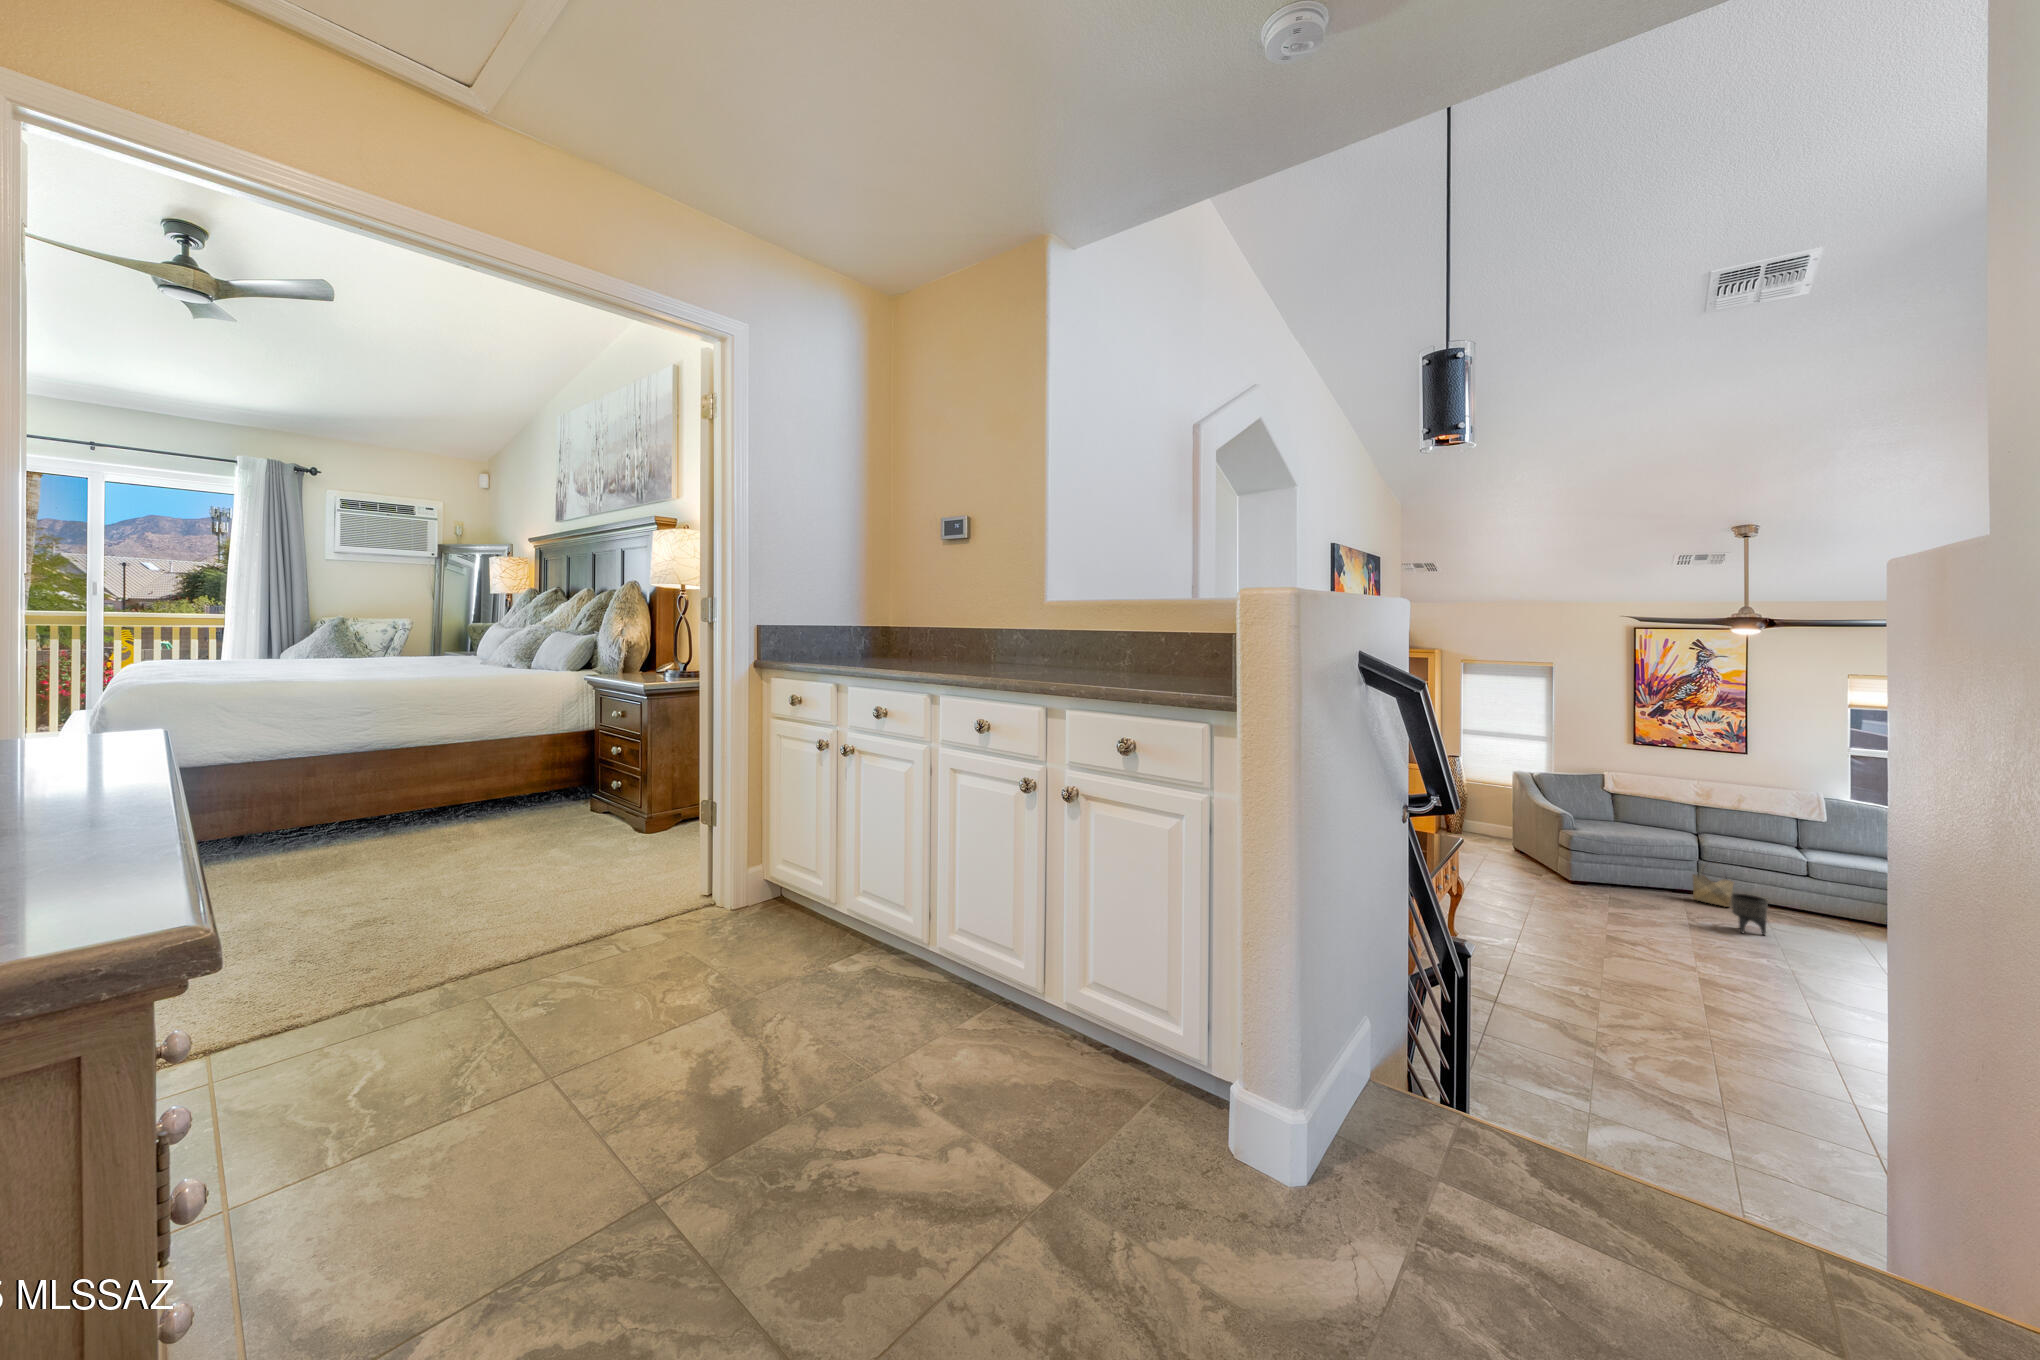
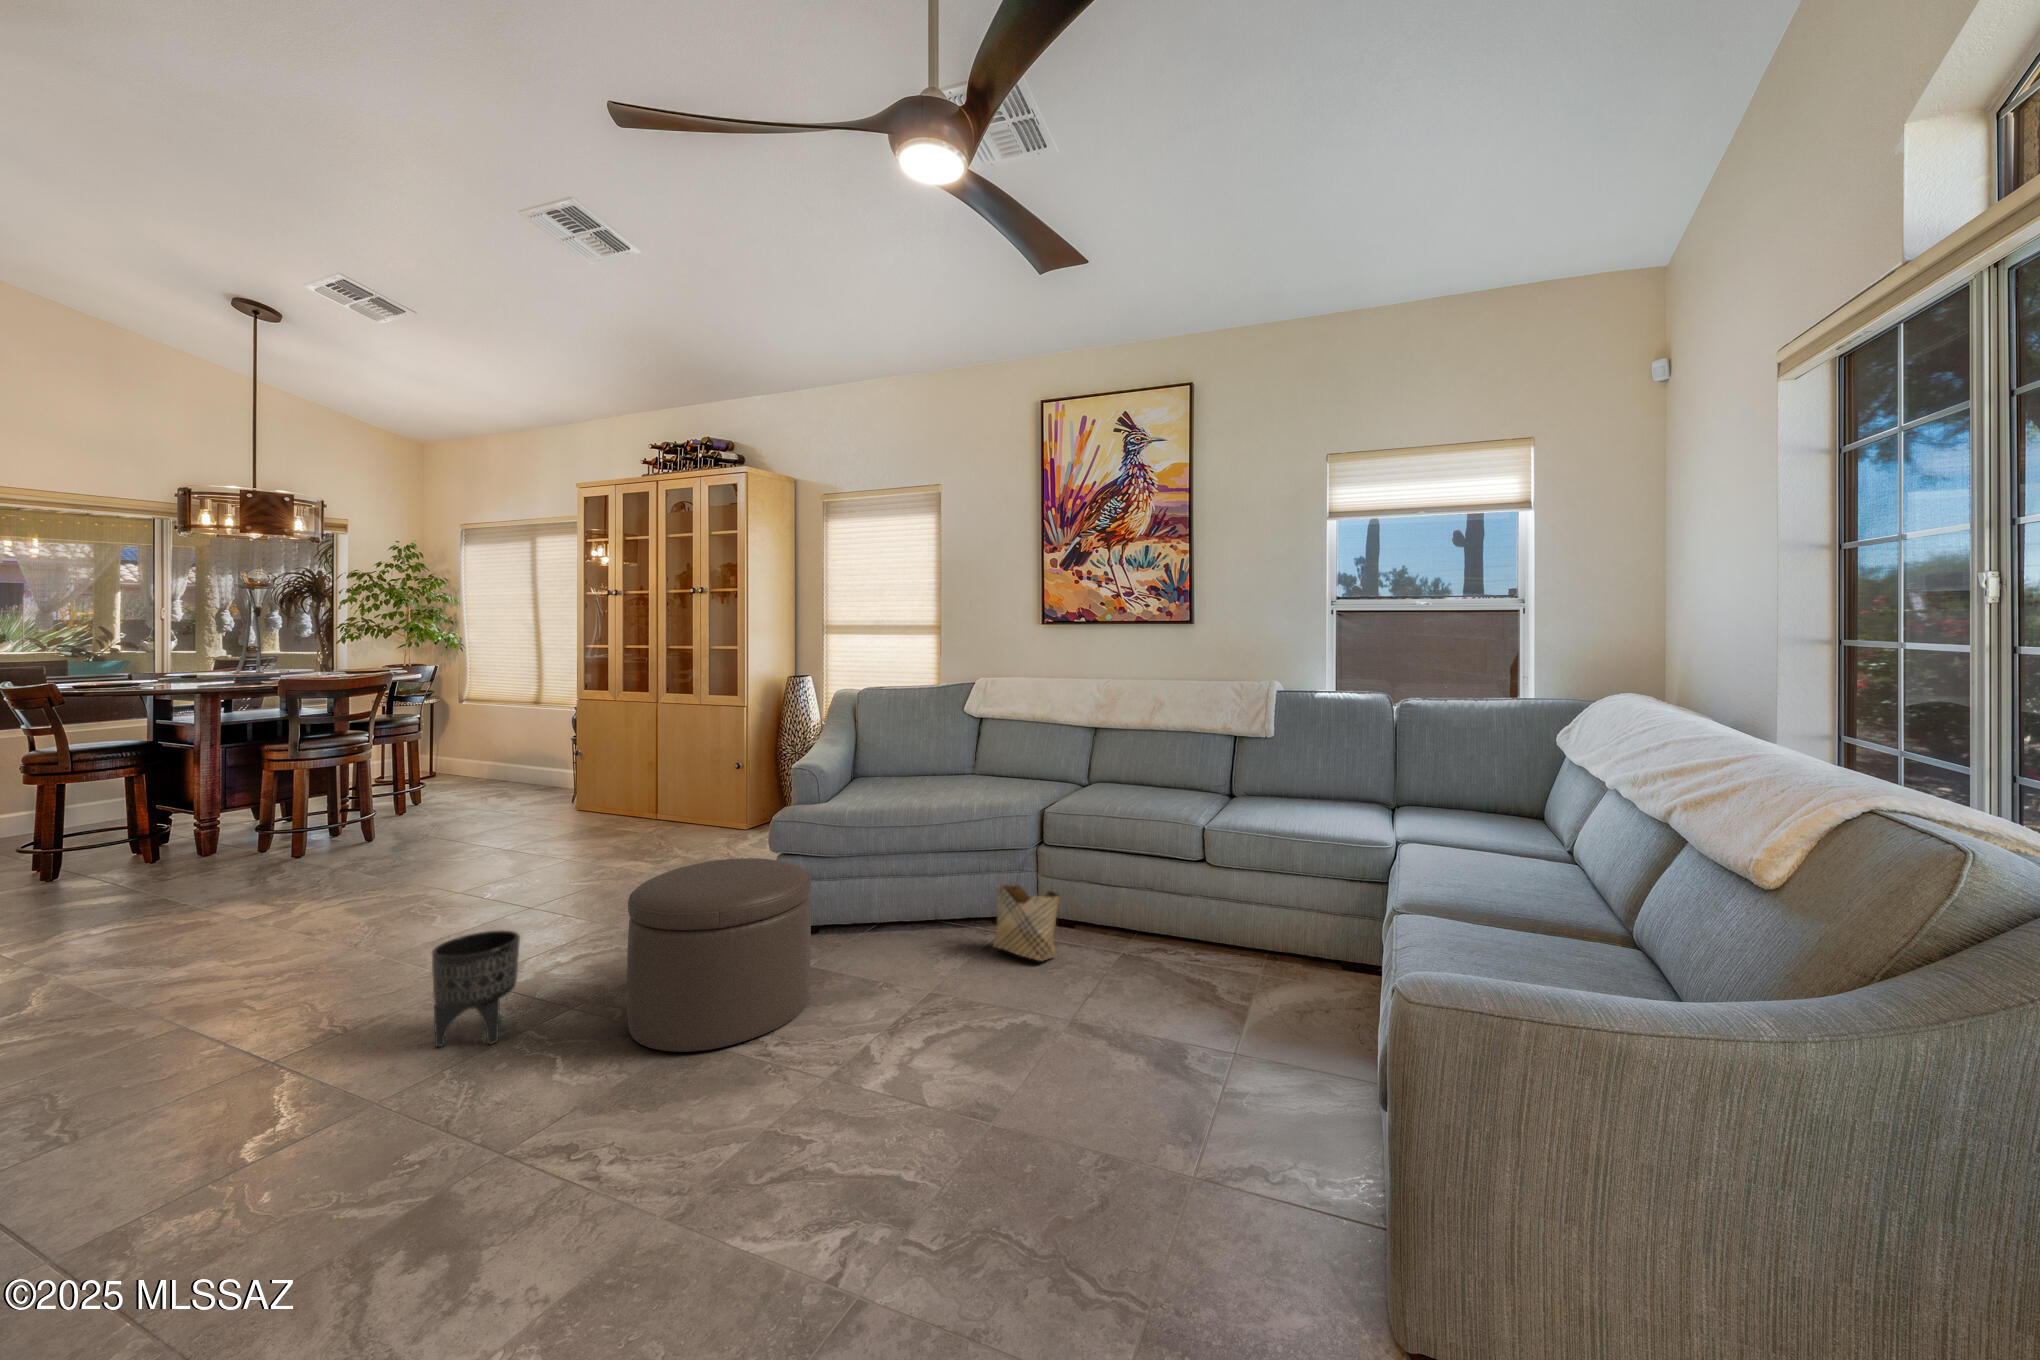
ottoman: none [1567,850,1645,913] -> present [627,858,811,1052]
planter: present [1731,893,1768,935] -> present [431,931,520,1047]

